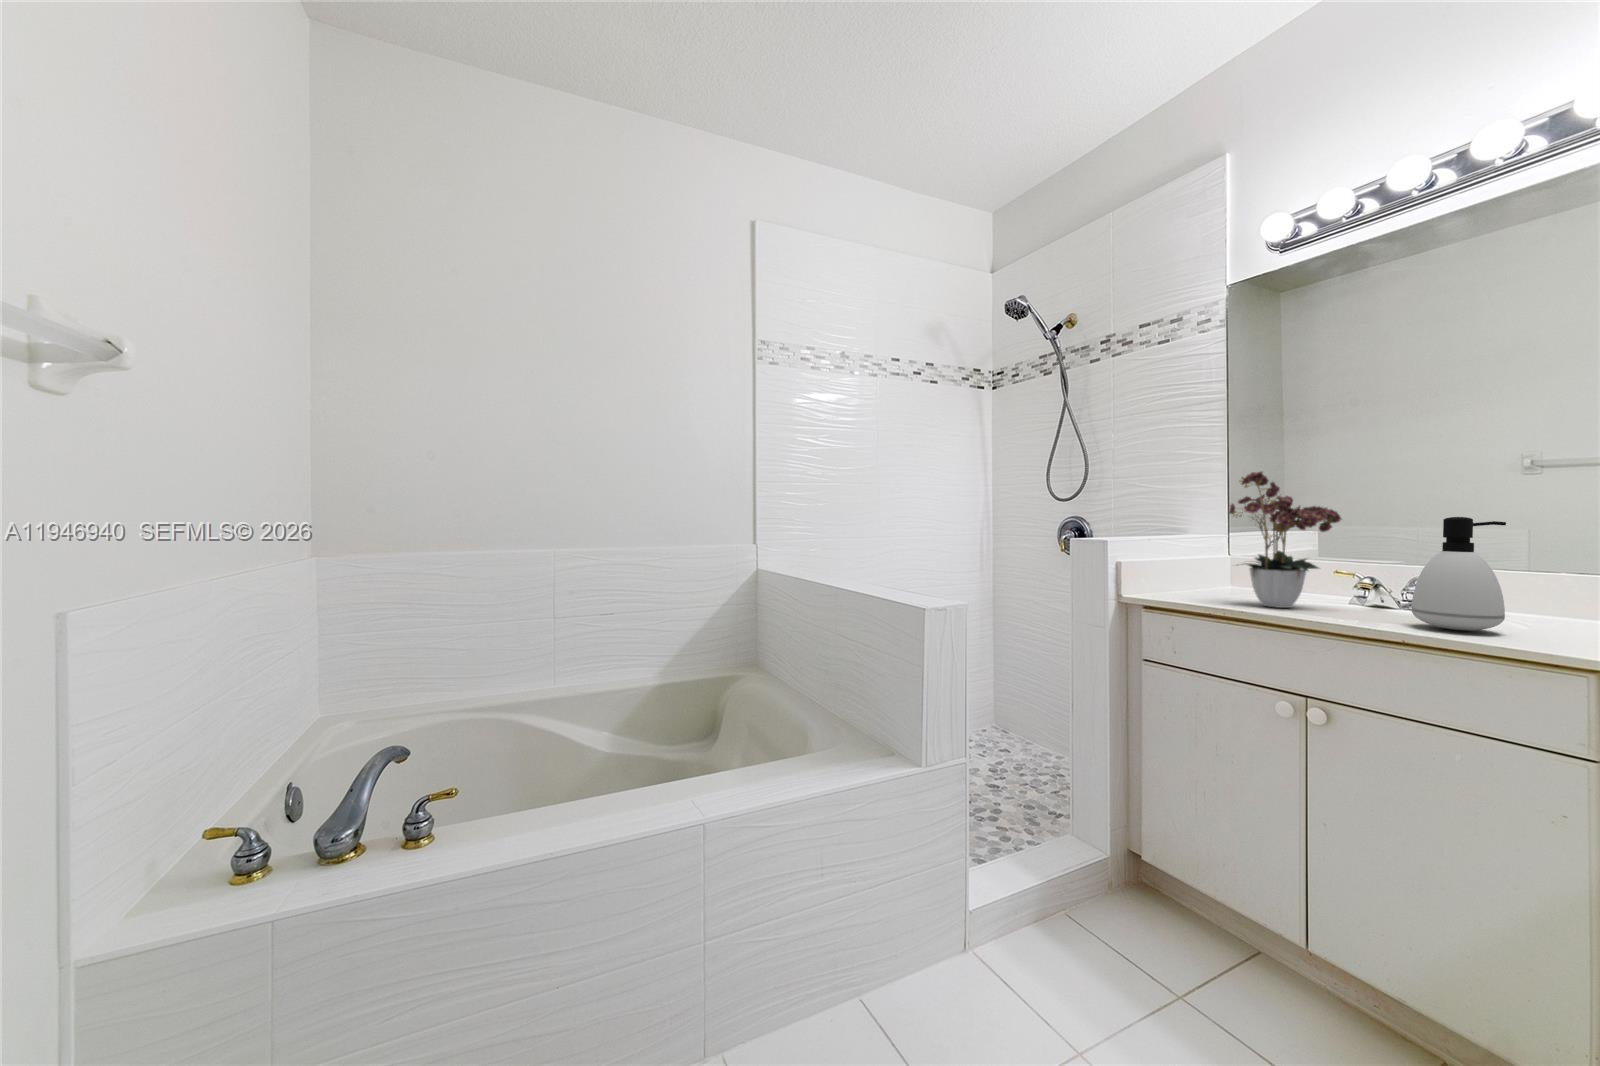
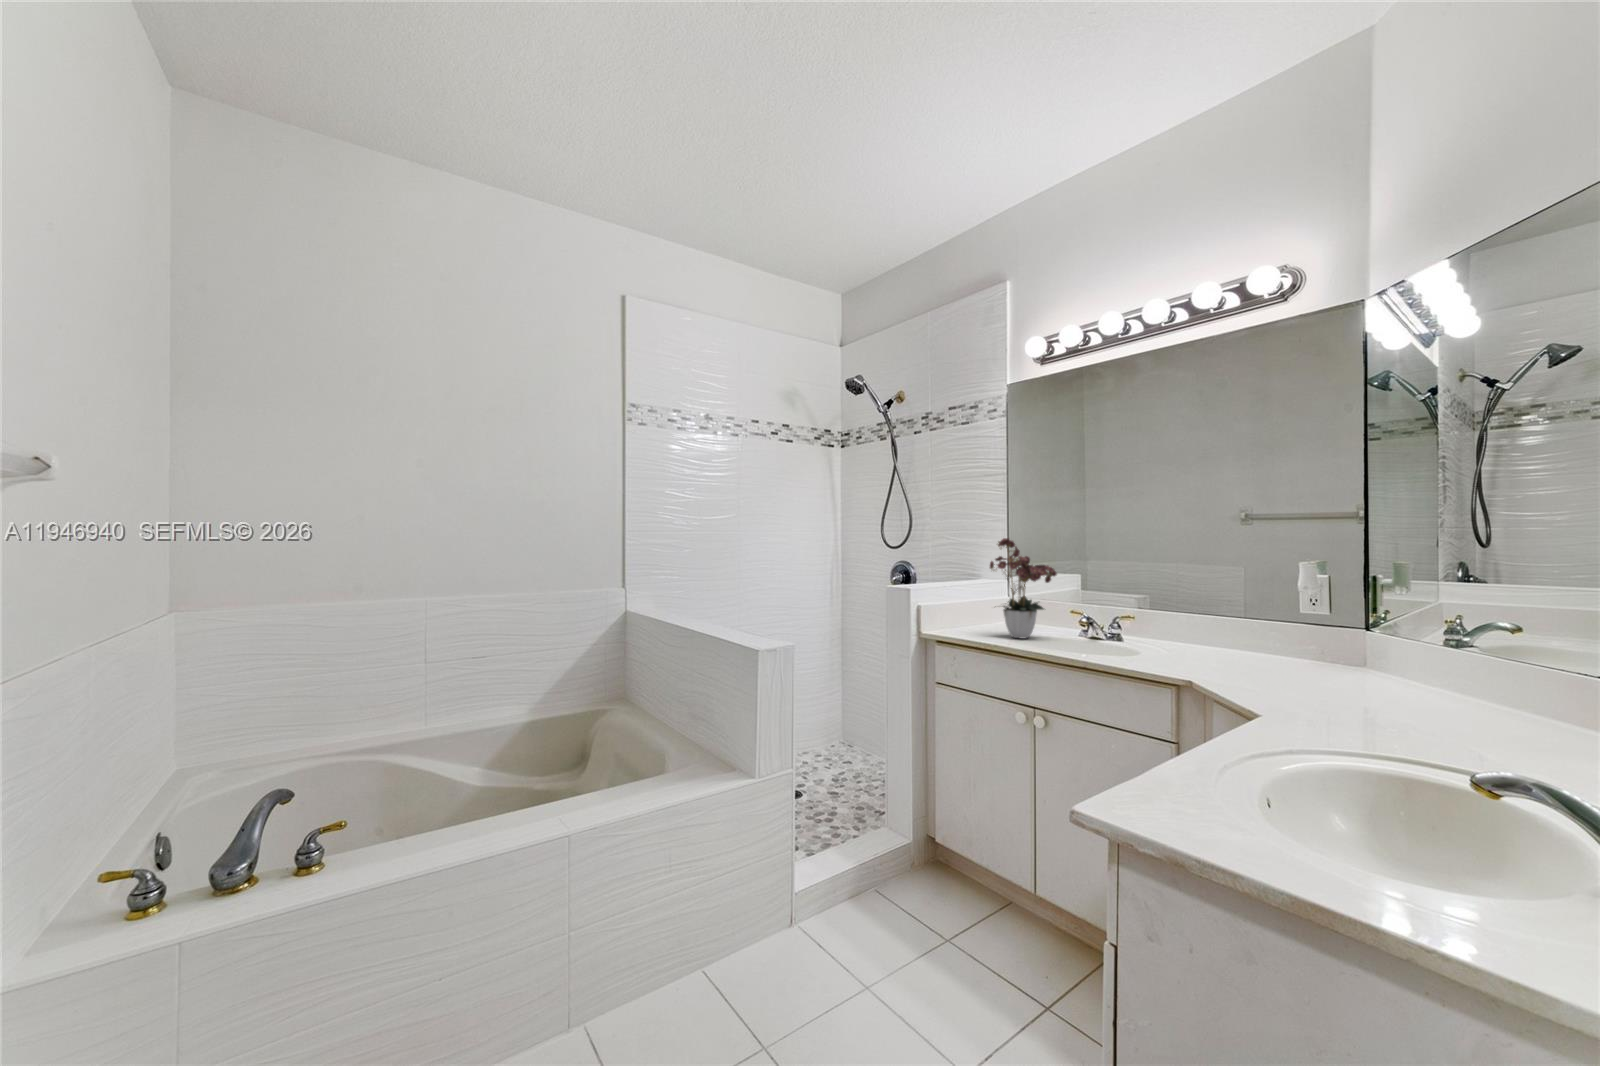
soap dispenser: present [1412,517,1506,630] -> none [1087,577,1133,653]

